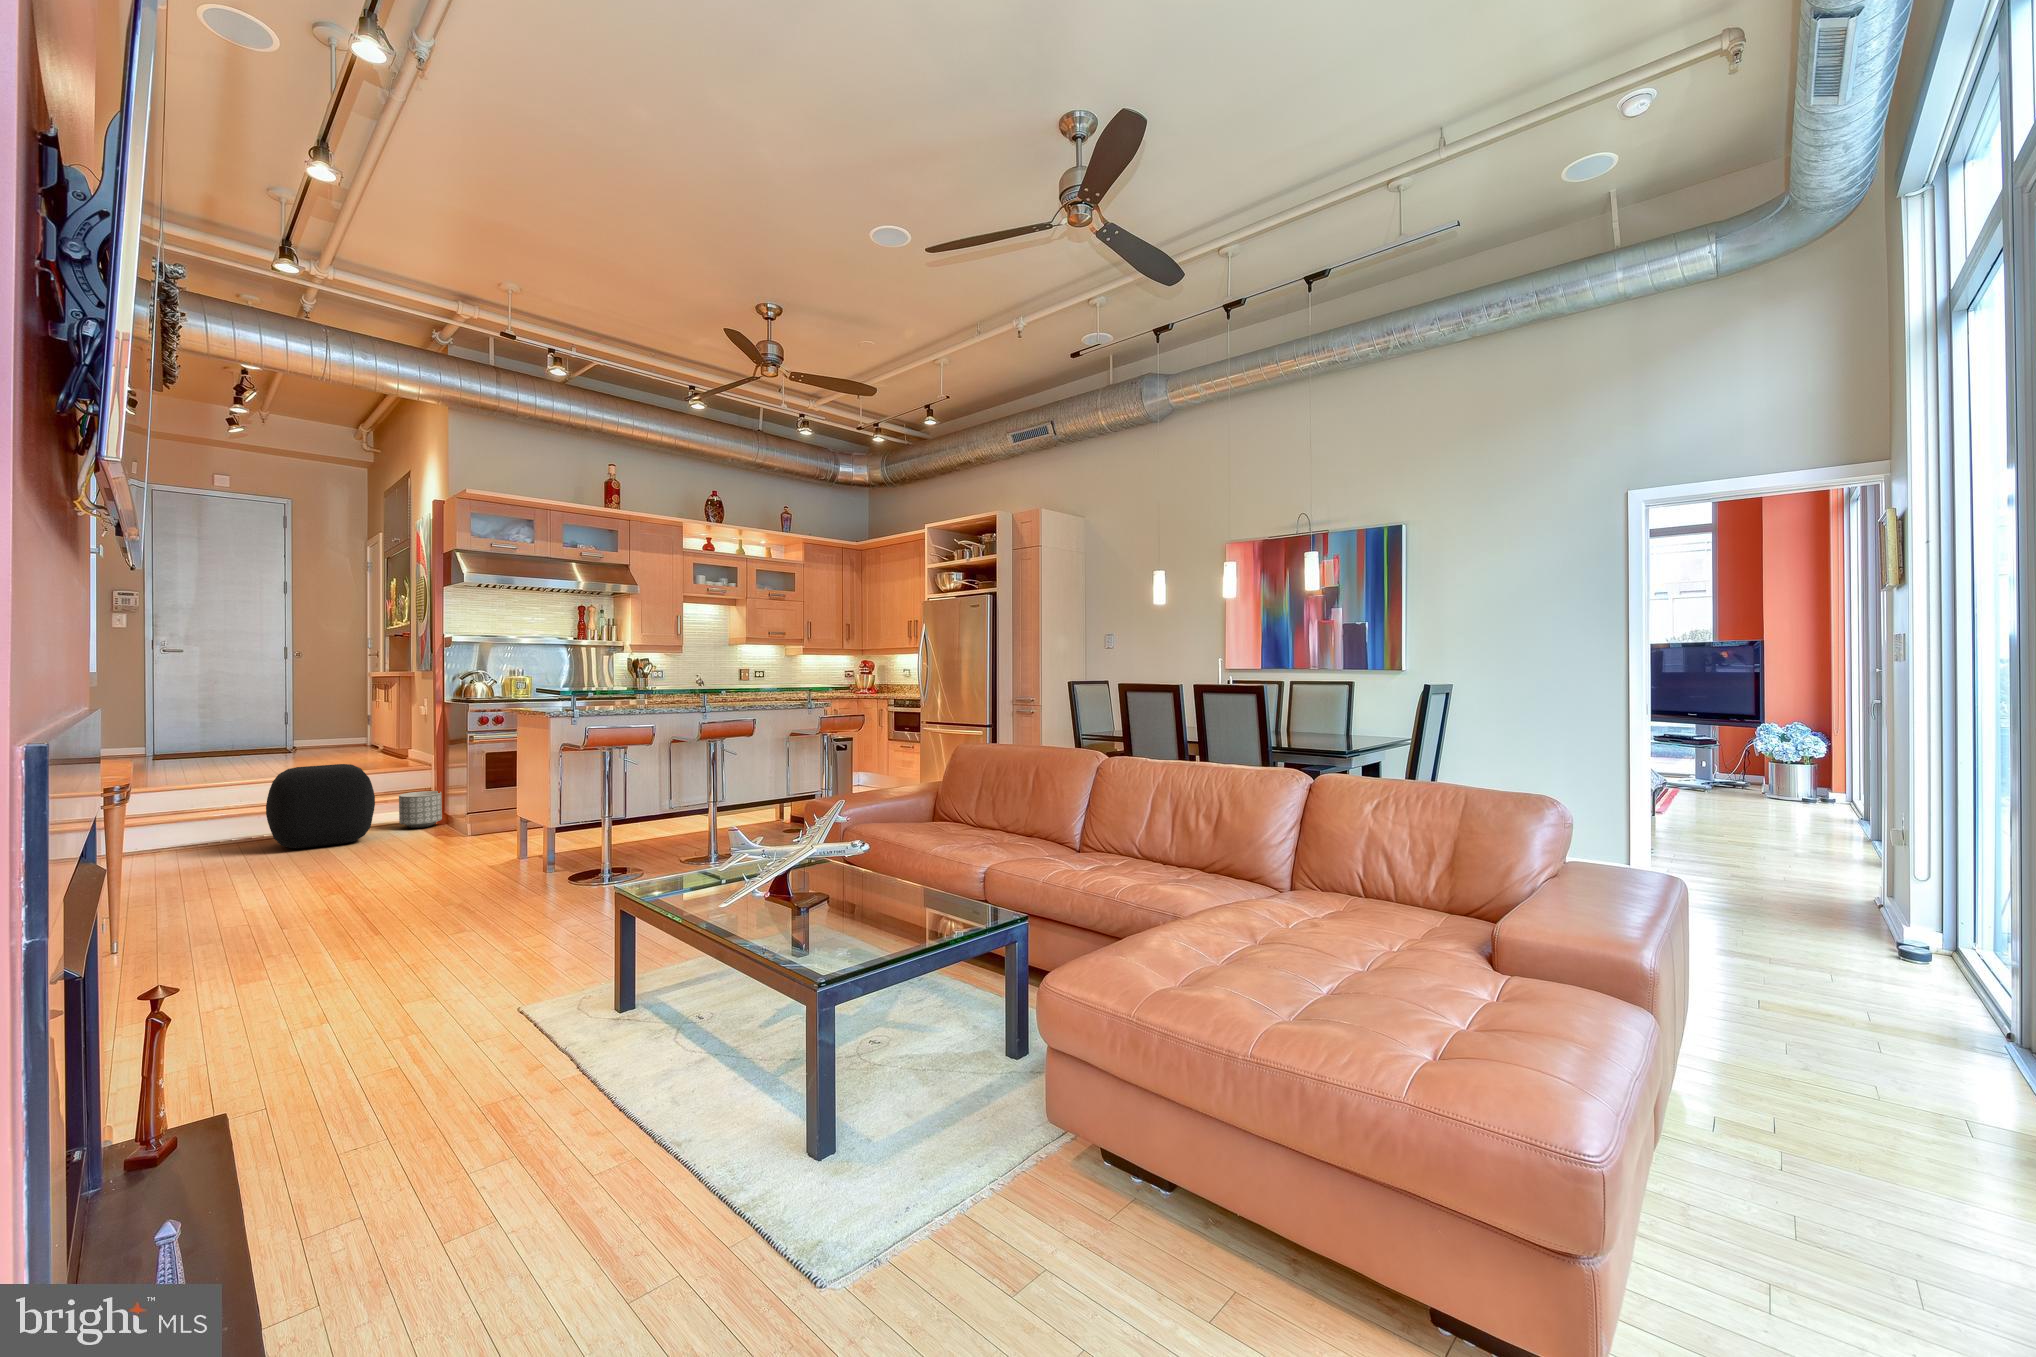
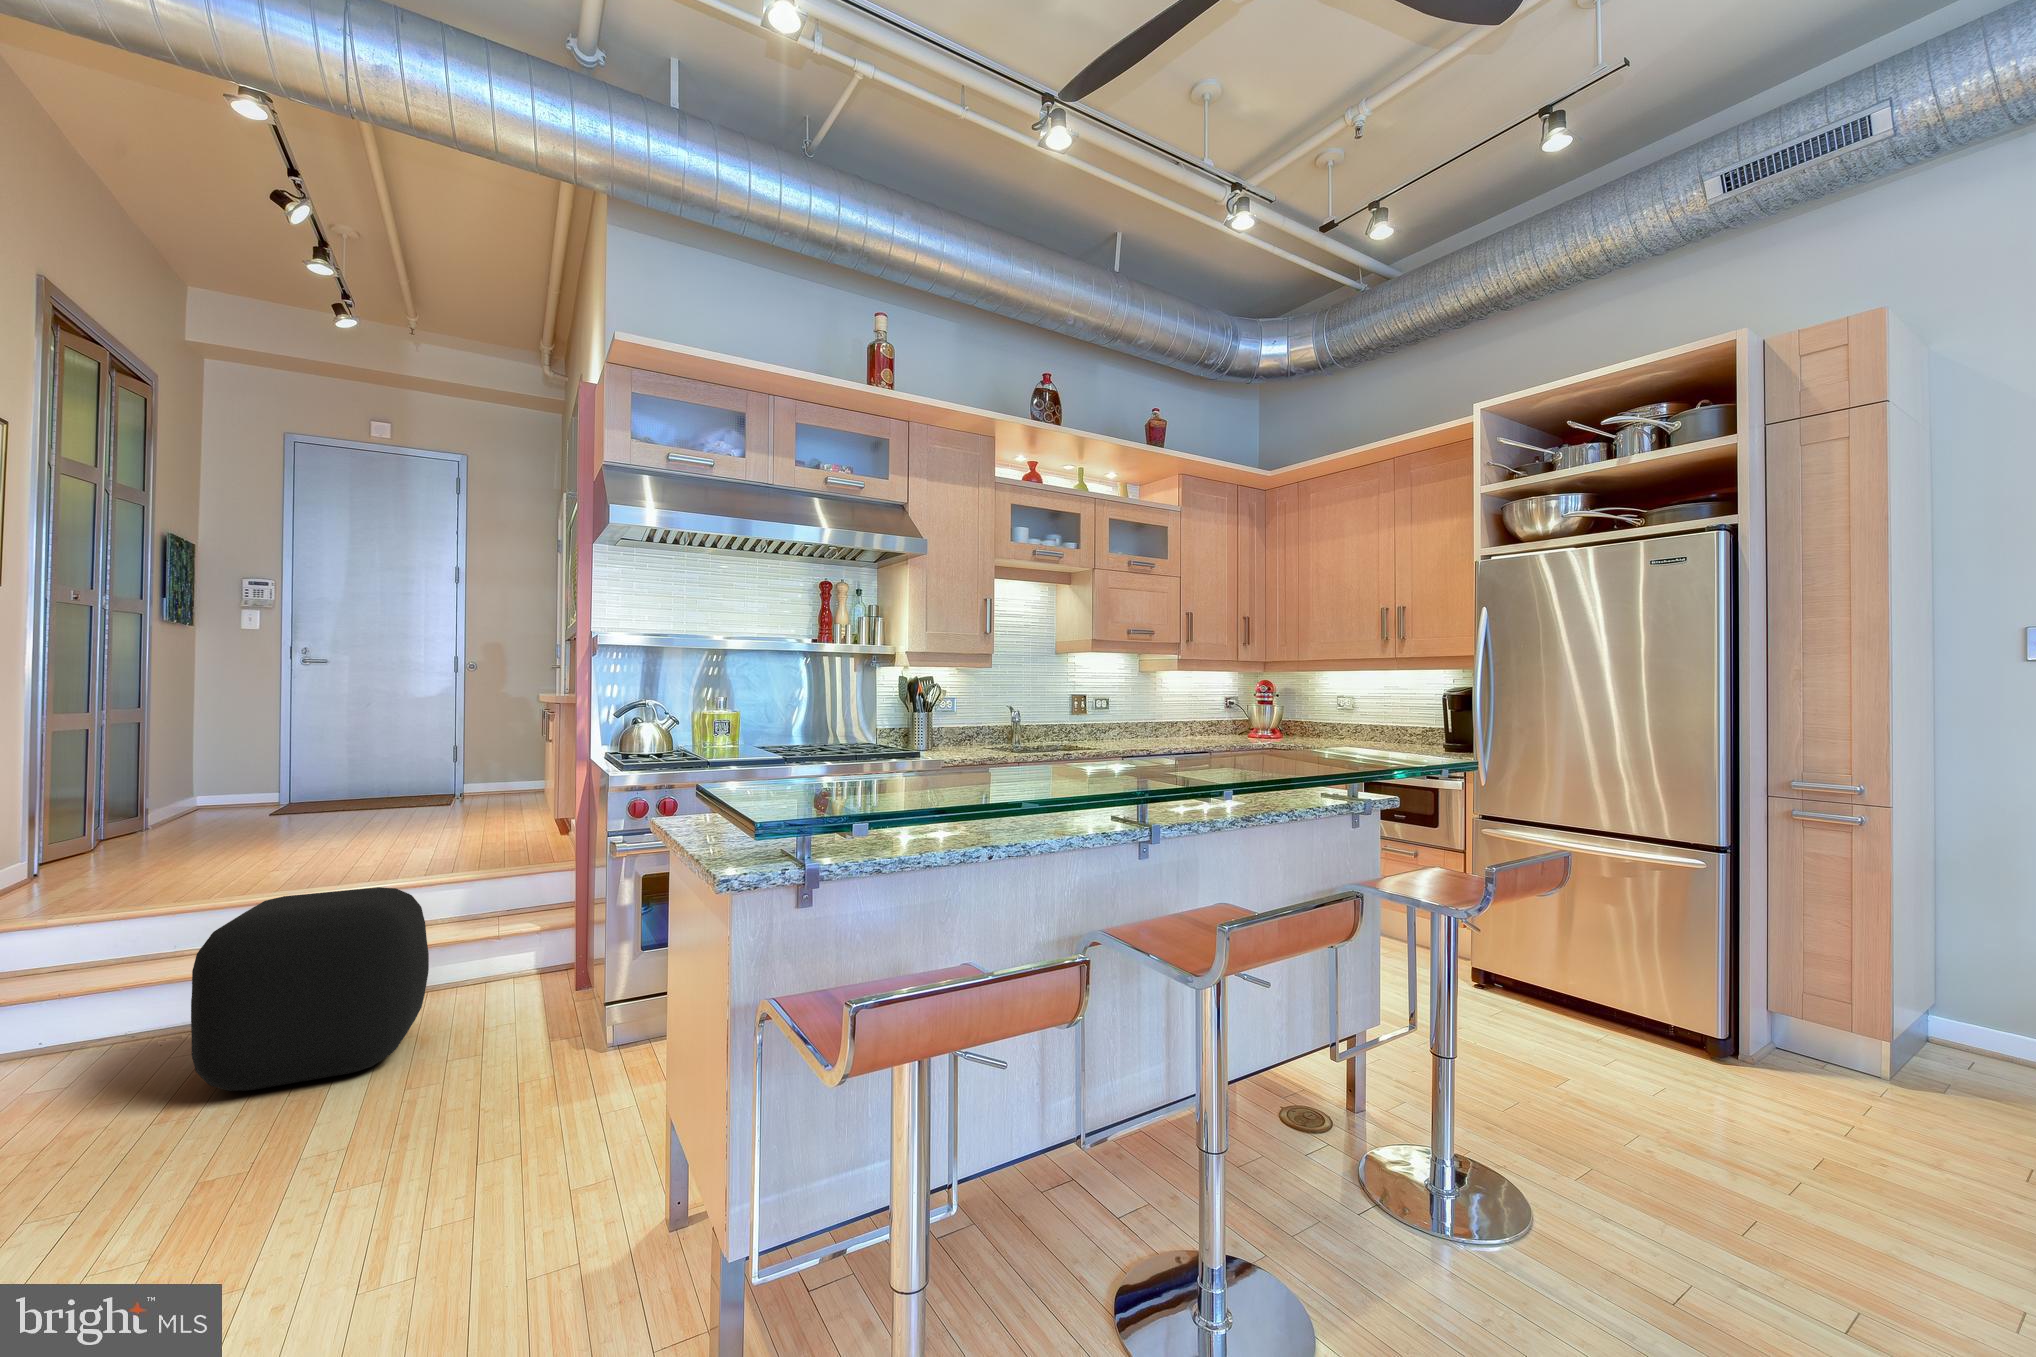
planter: present [399,791,442,828] -> none [490,931,570,1013]

